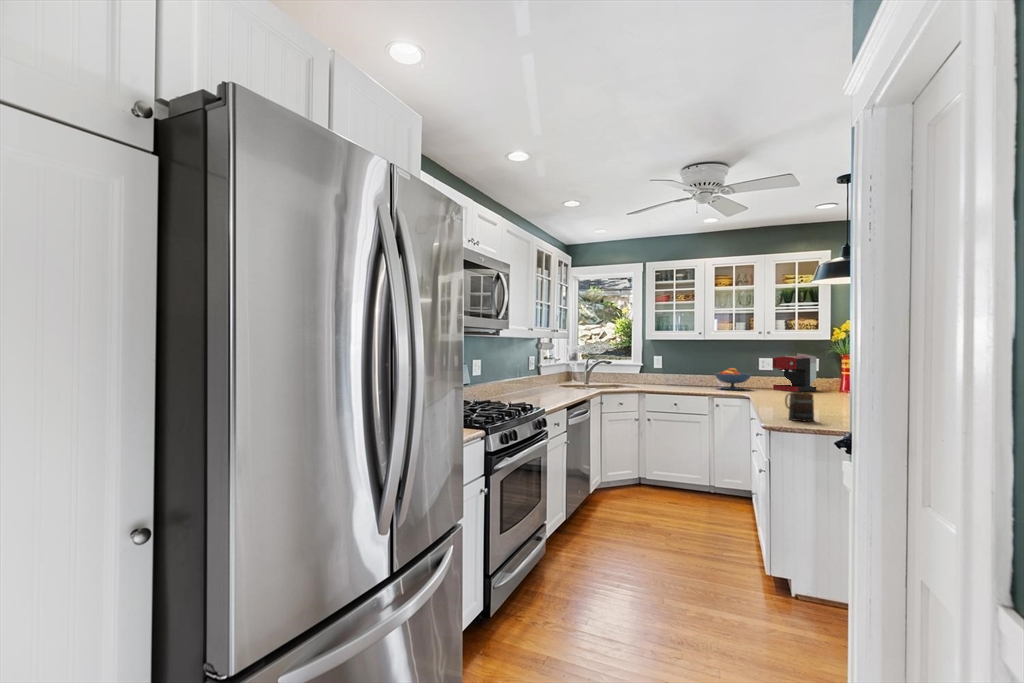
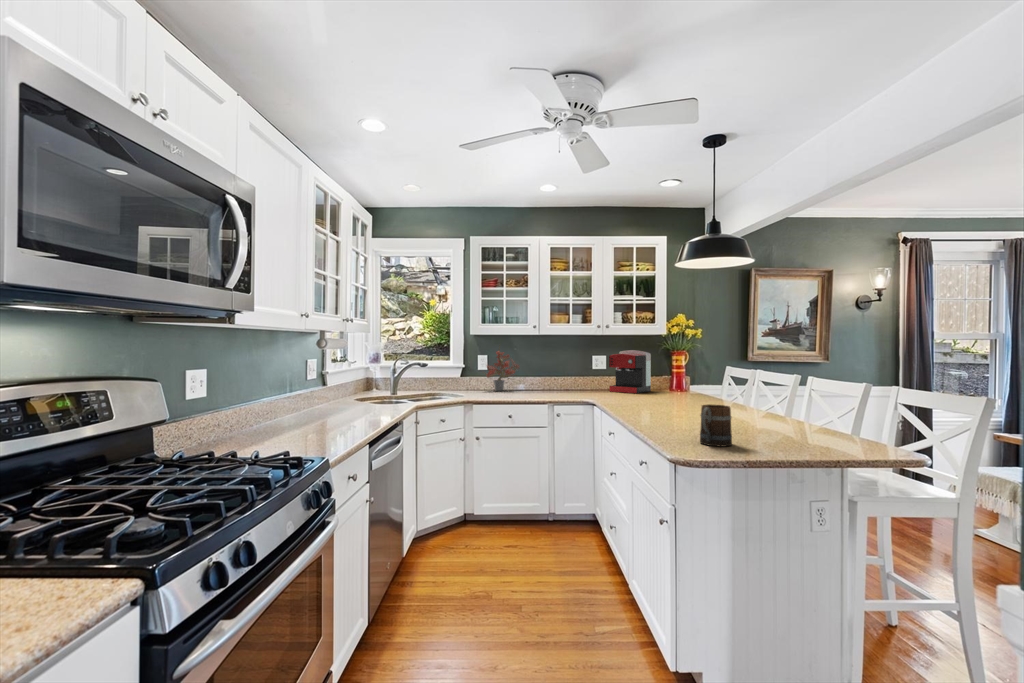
potted plant: none [656,347,690,385] -> present [486,351,519,391]
fruit bowl: present [715,368,751,390] -> none [550,368,590,394]

